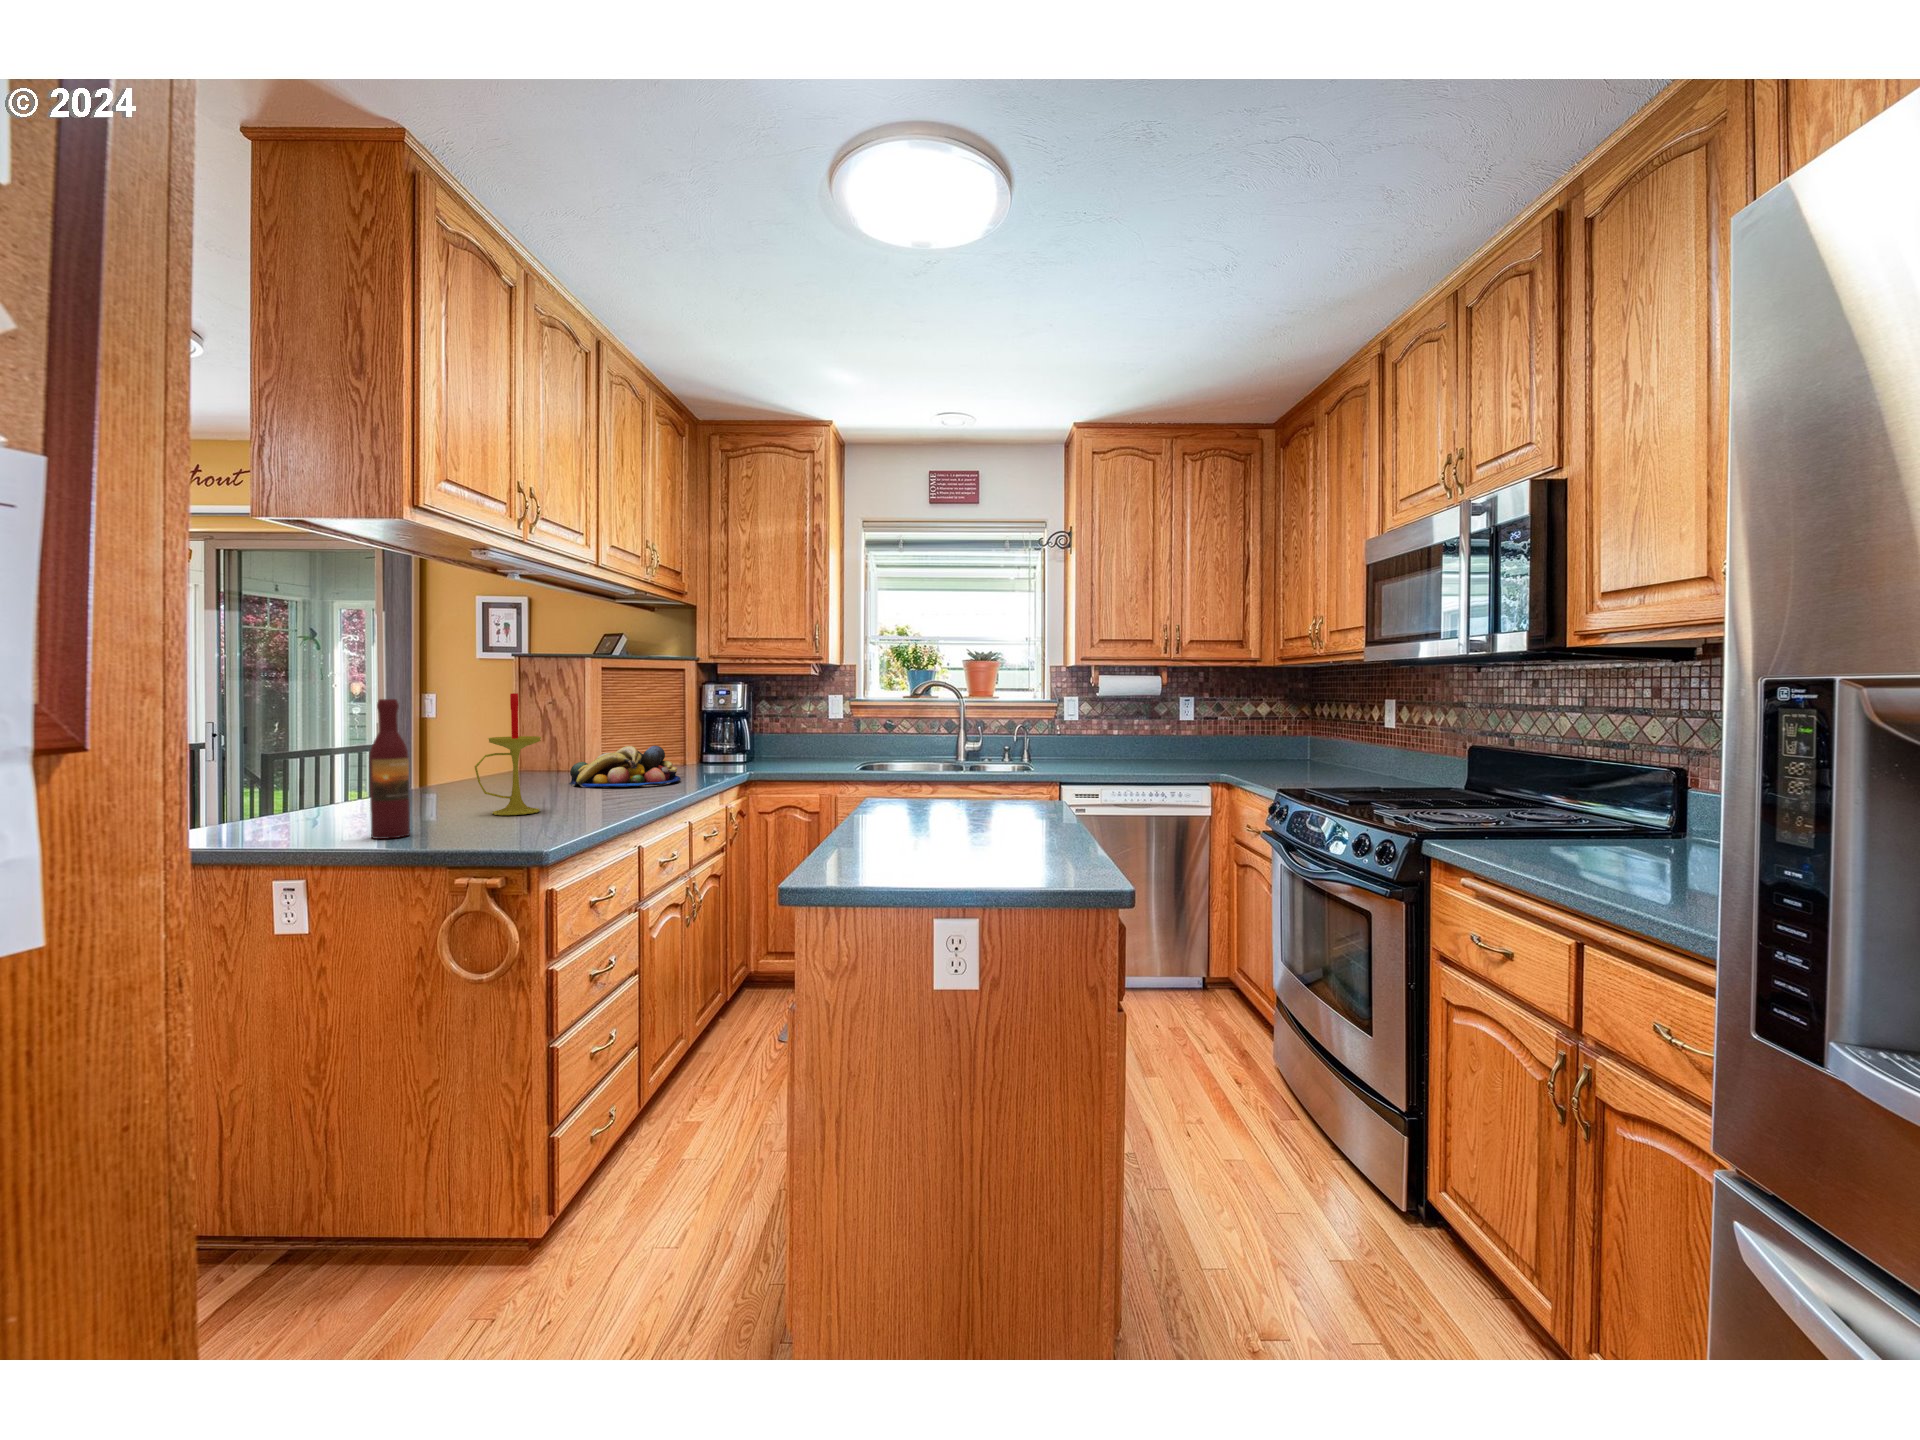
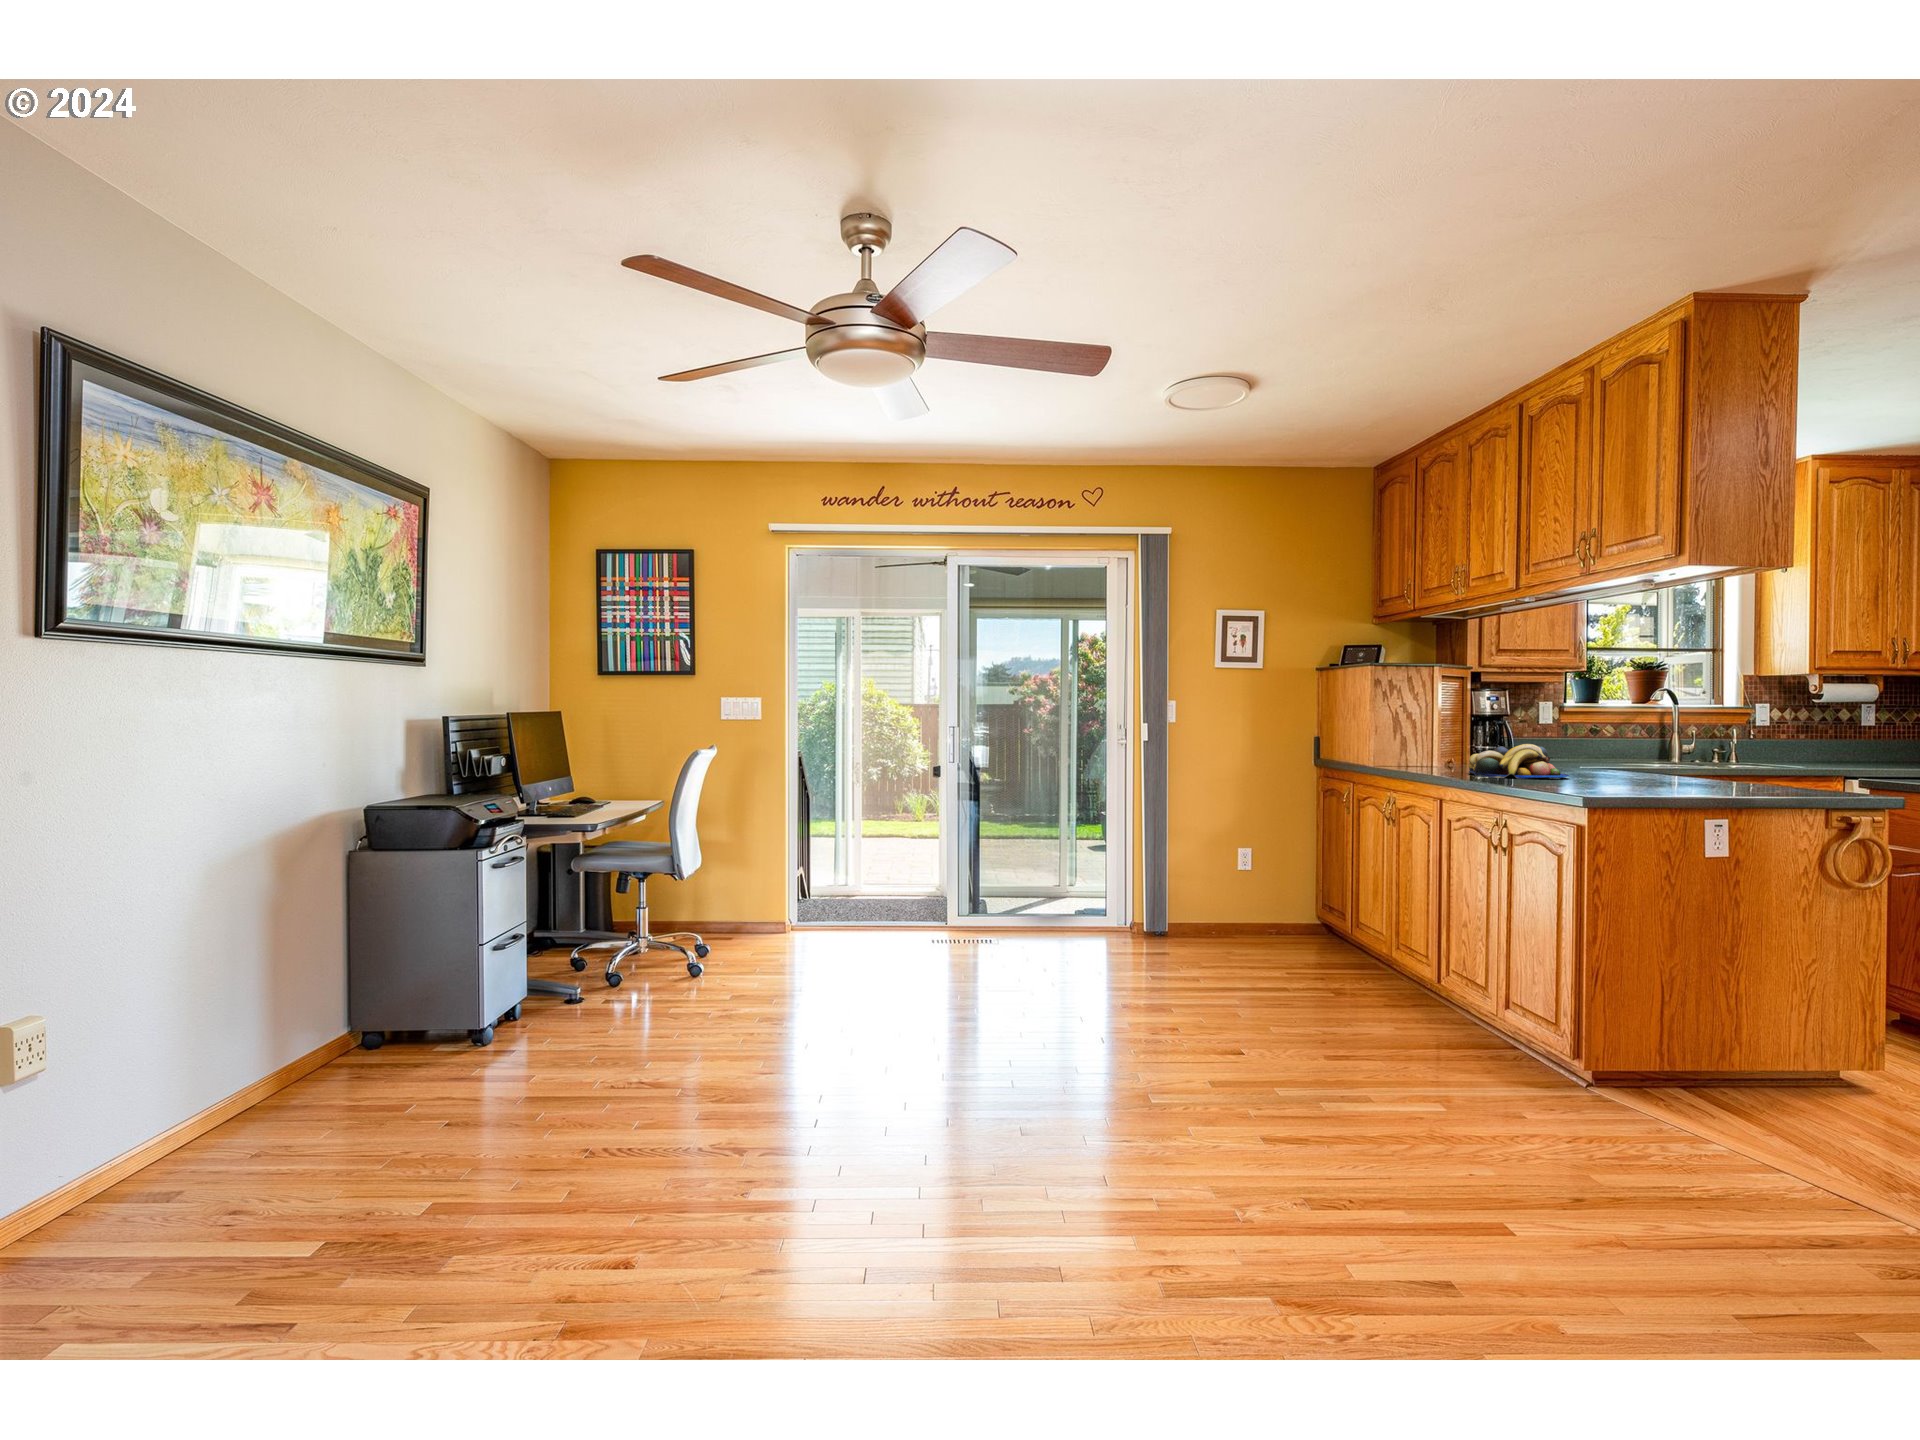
candle: present [475,693,541,815] -> none [1604,692,1650,792]
wine bottle: present [369,699,410,839] -> none [1657,696,1688,801]

